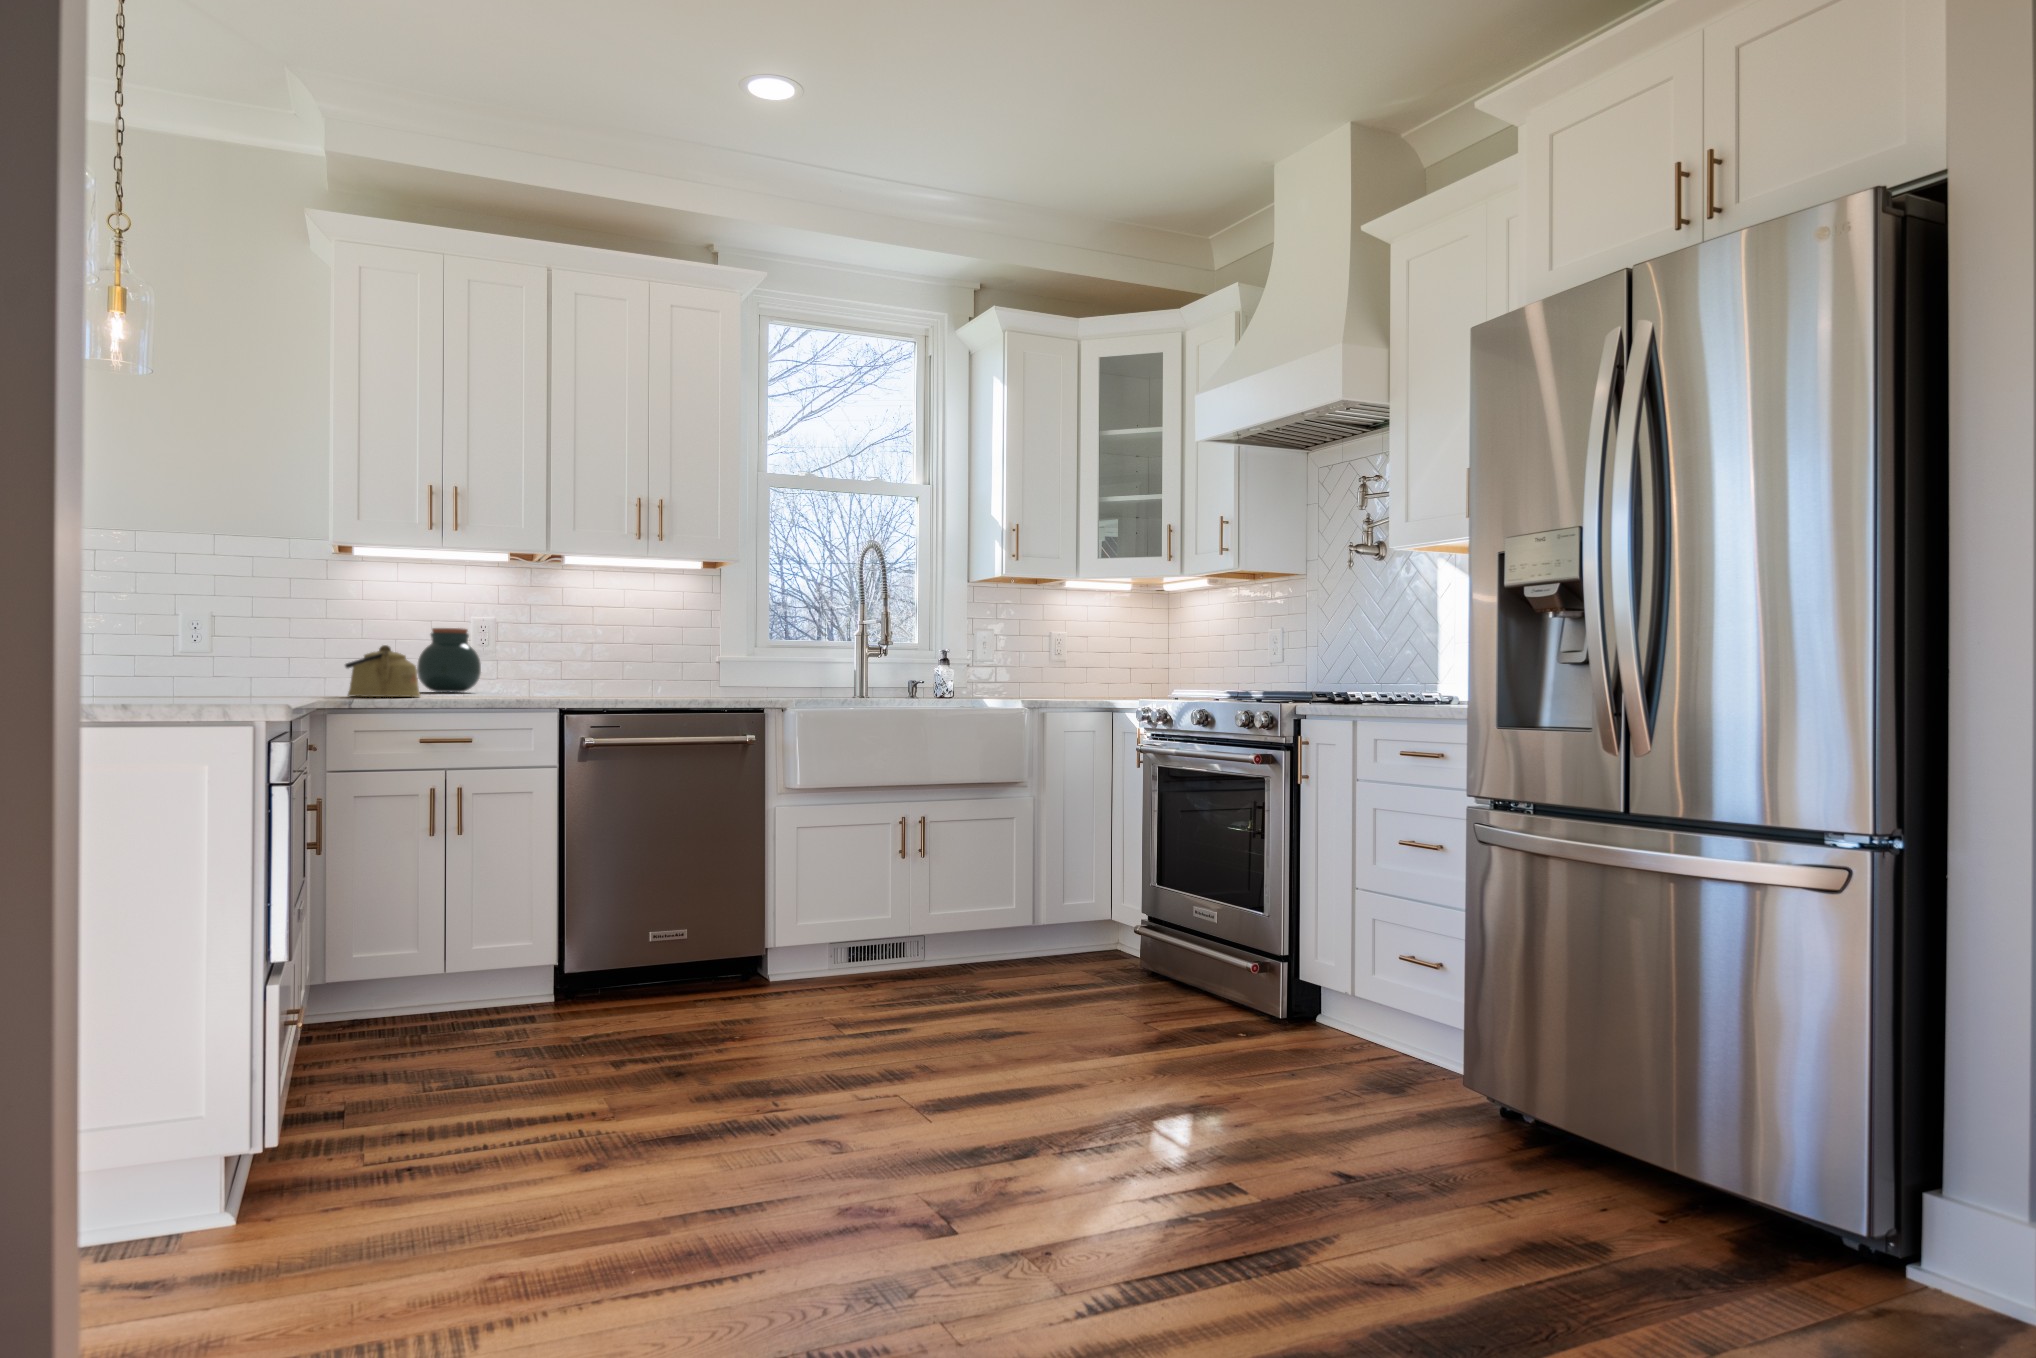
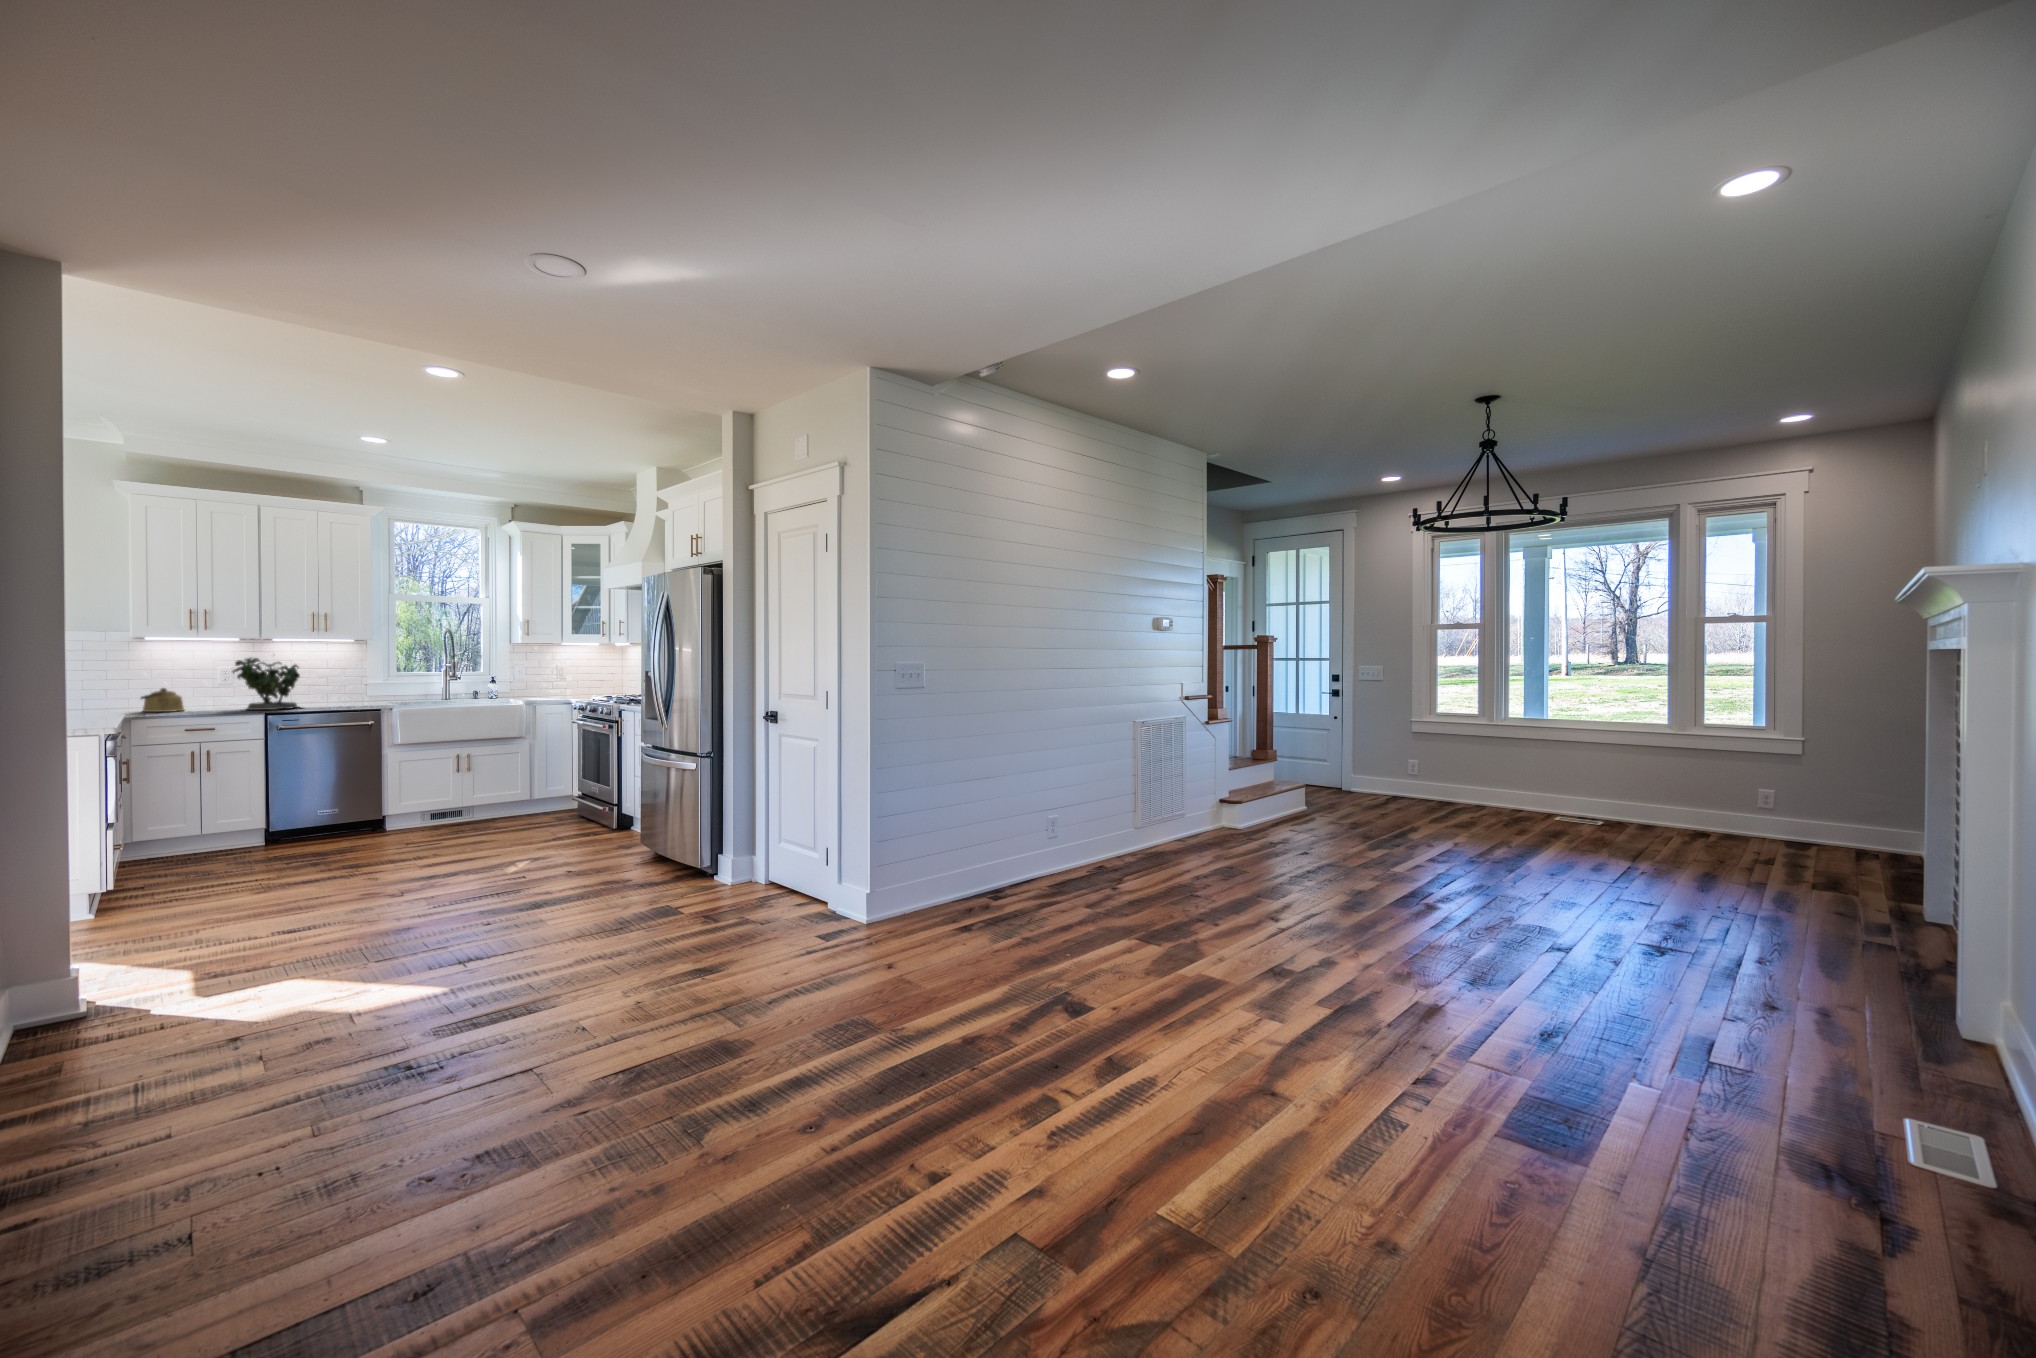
potted plant: none [503,576,634,699] -> present [233,658,300,710]
jar: present [417,628,481,692] -> none [185,674,224,704]

